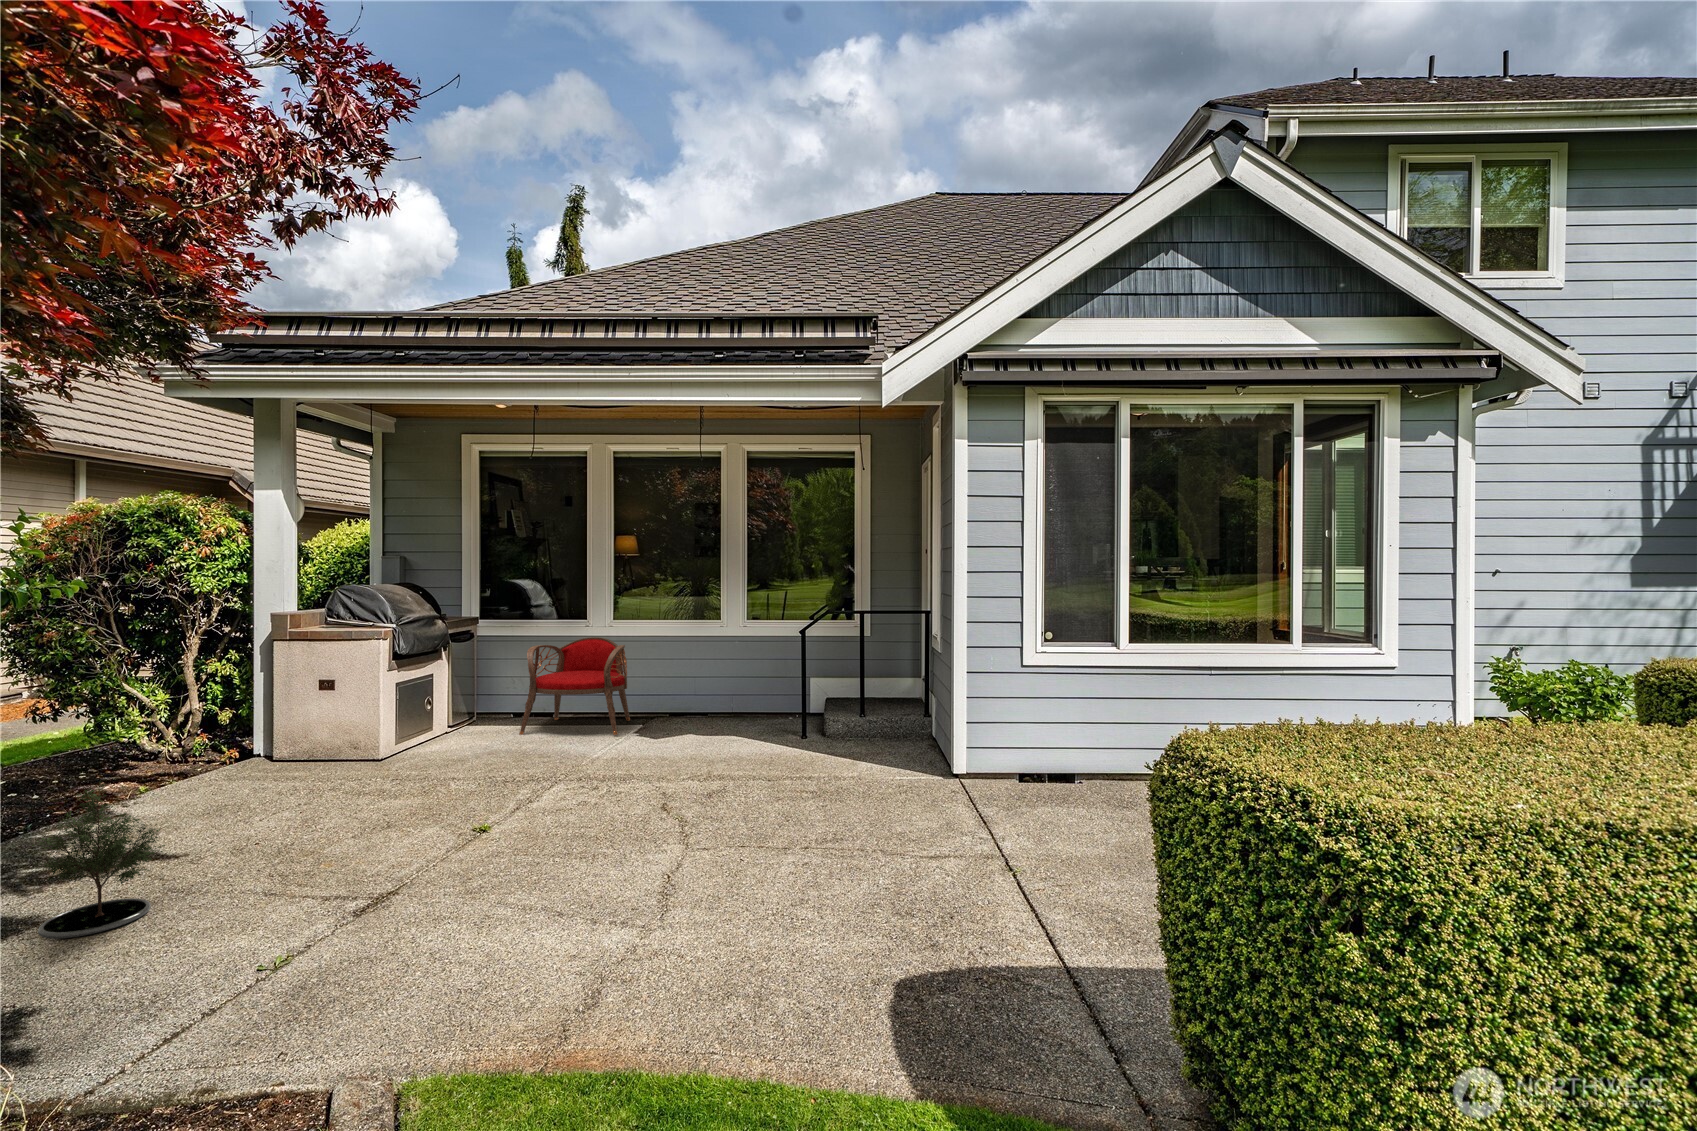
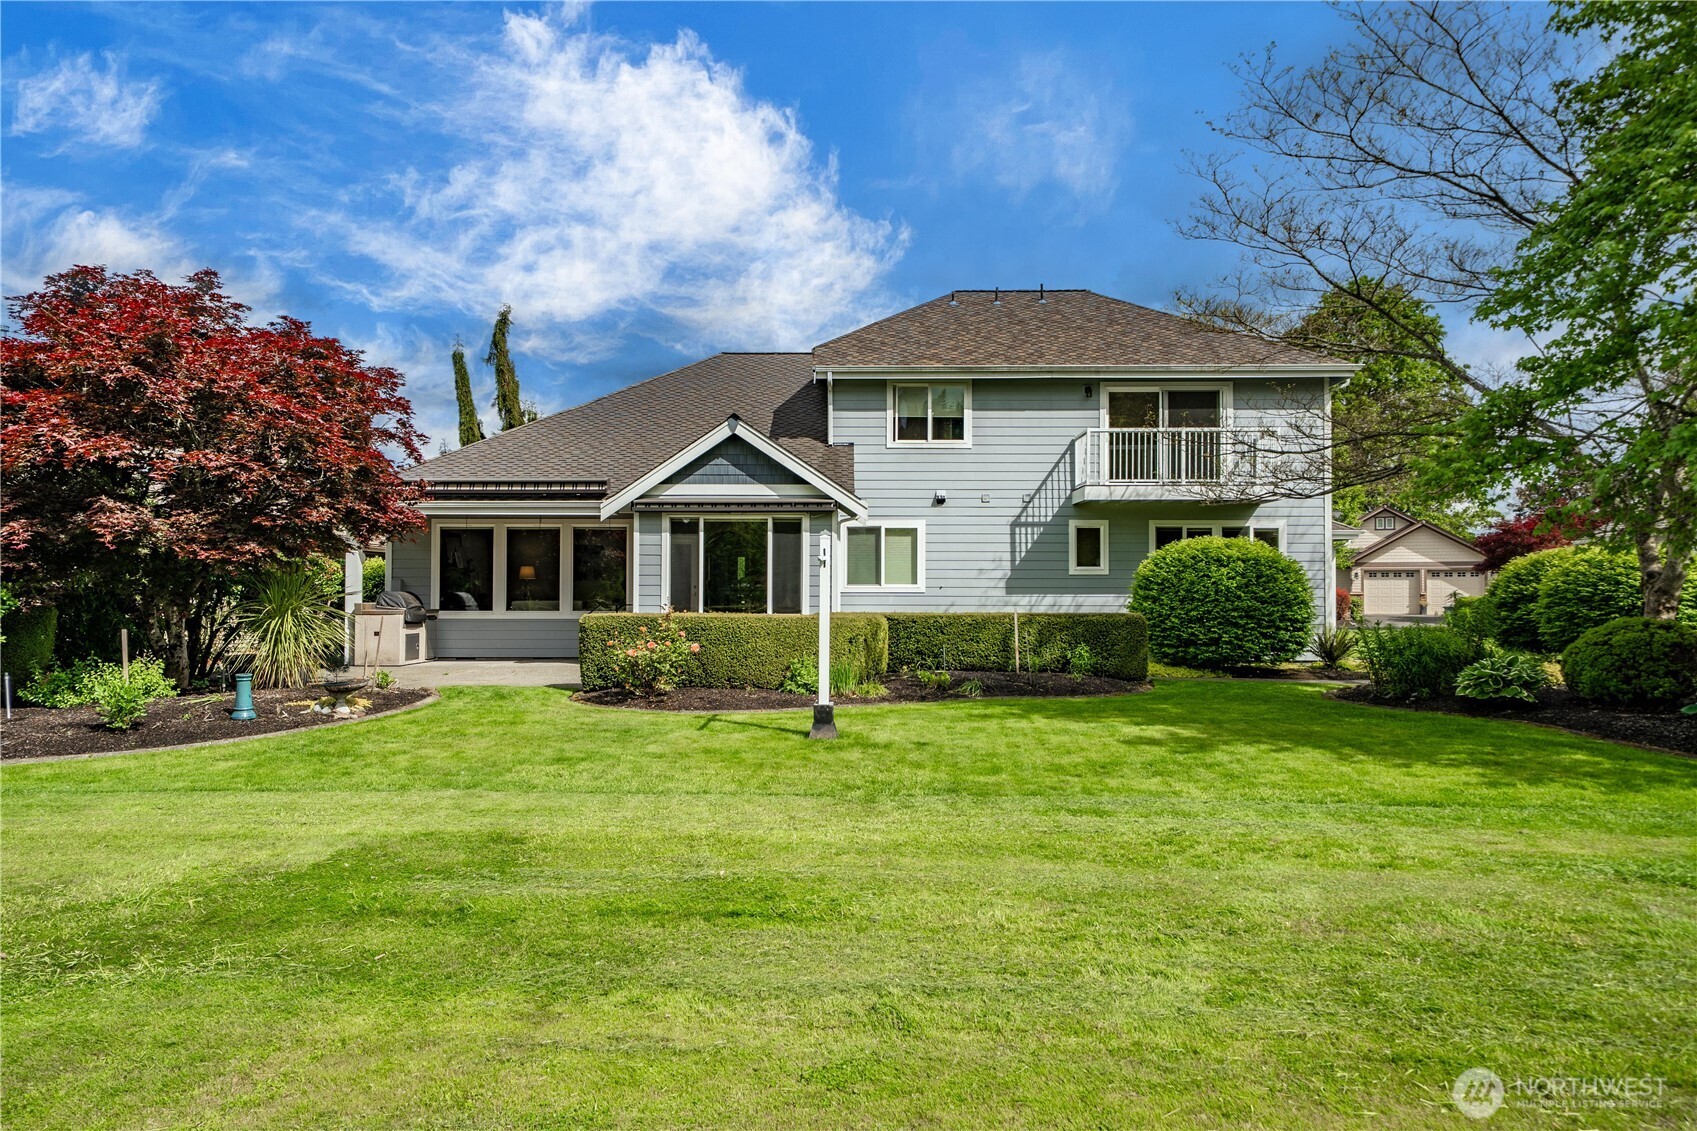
armchair: present [519,637,630,735] -> none [459,619,514,662]

